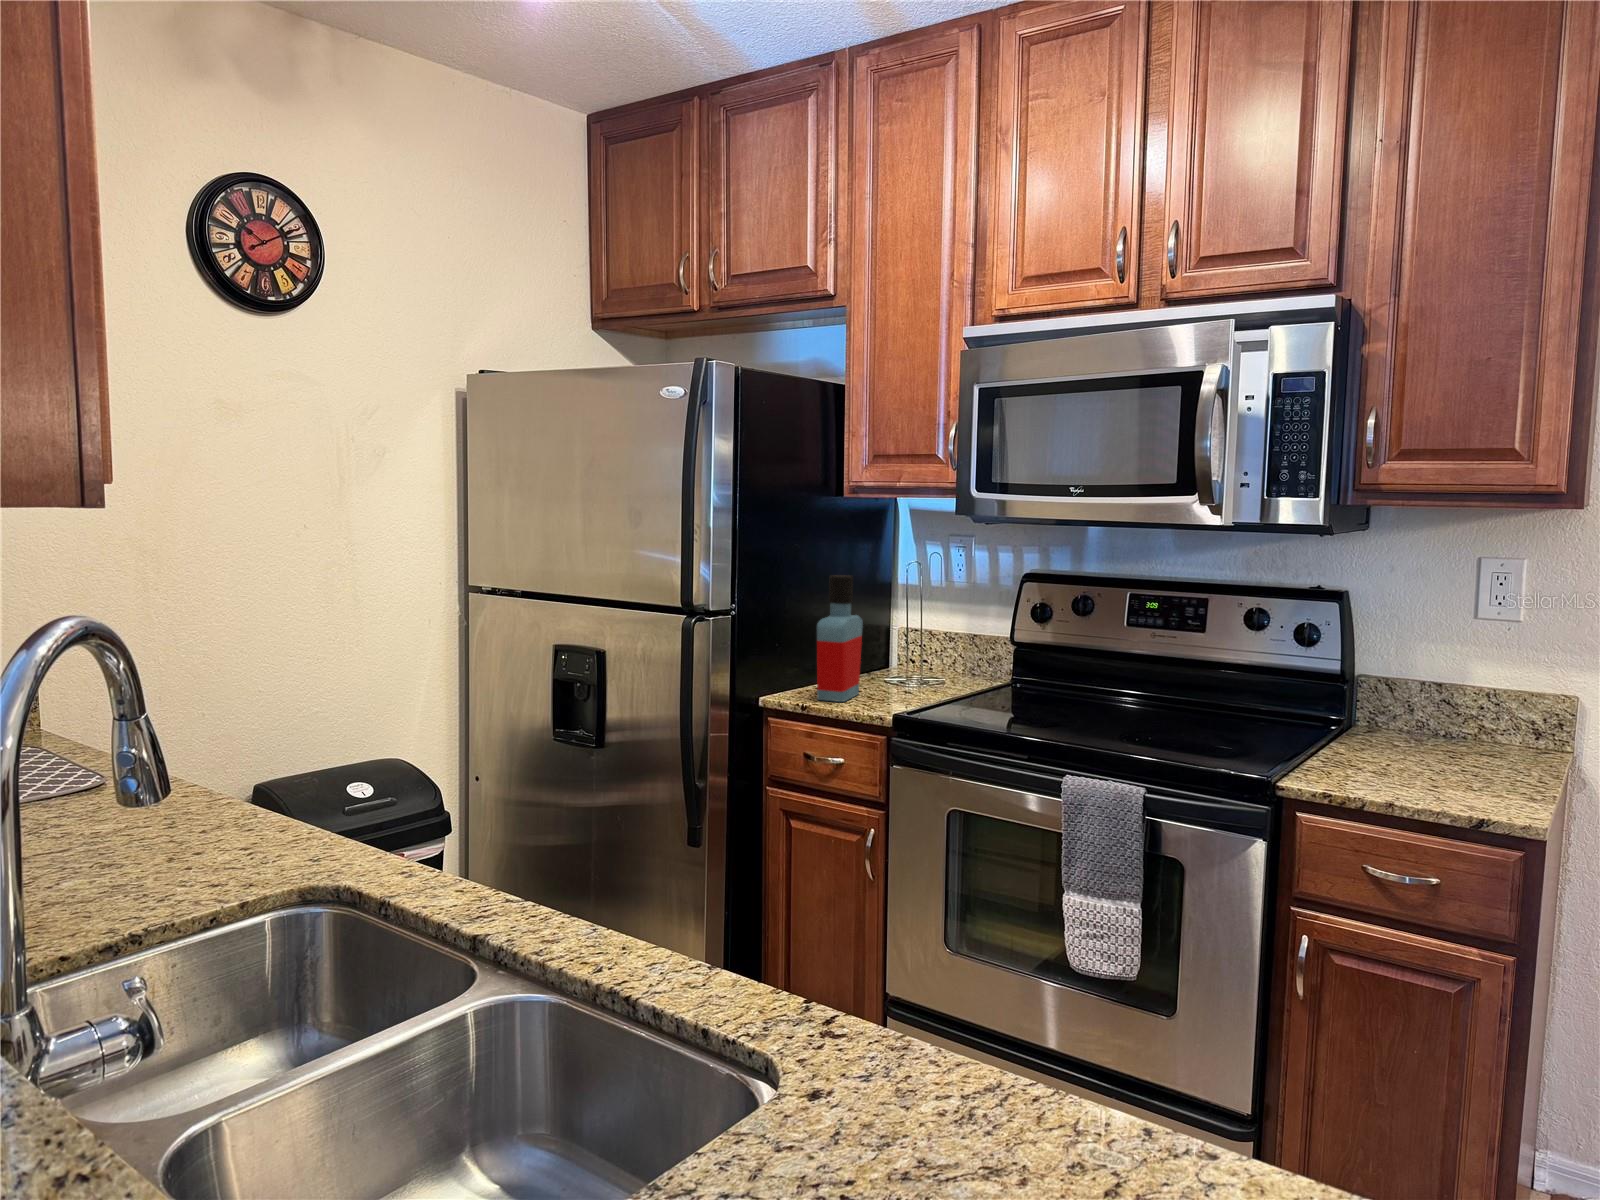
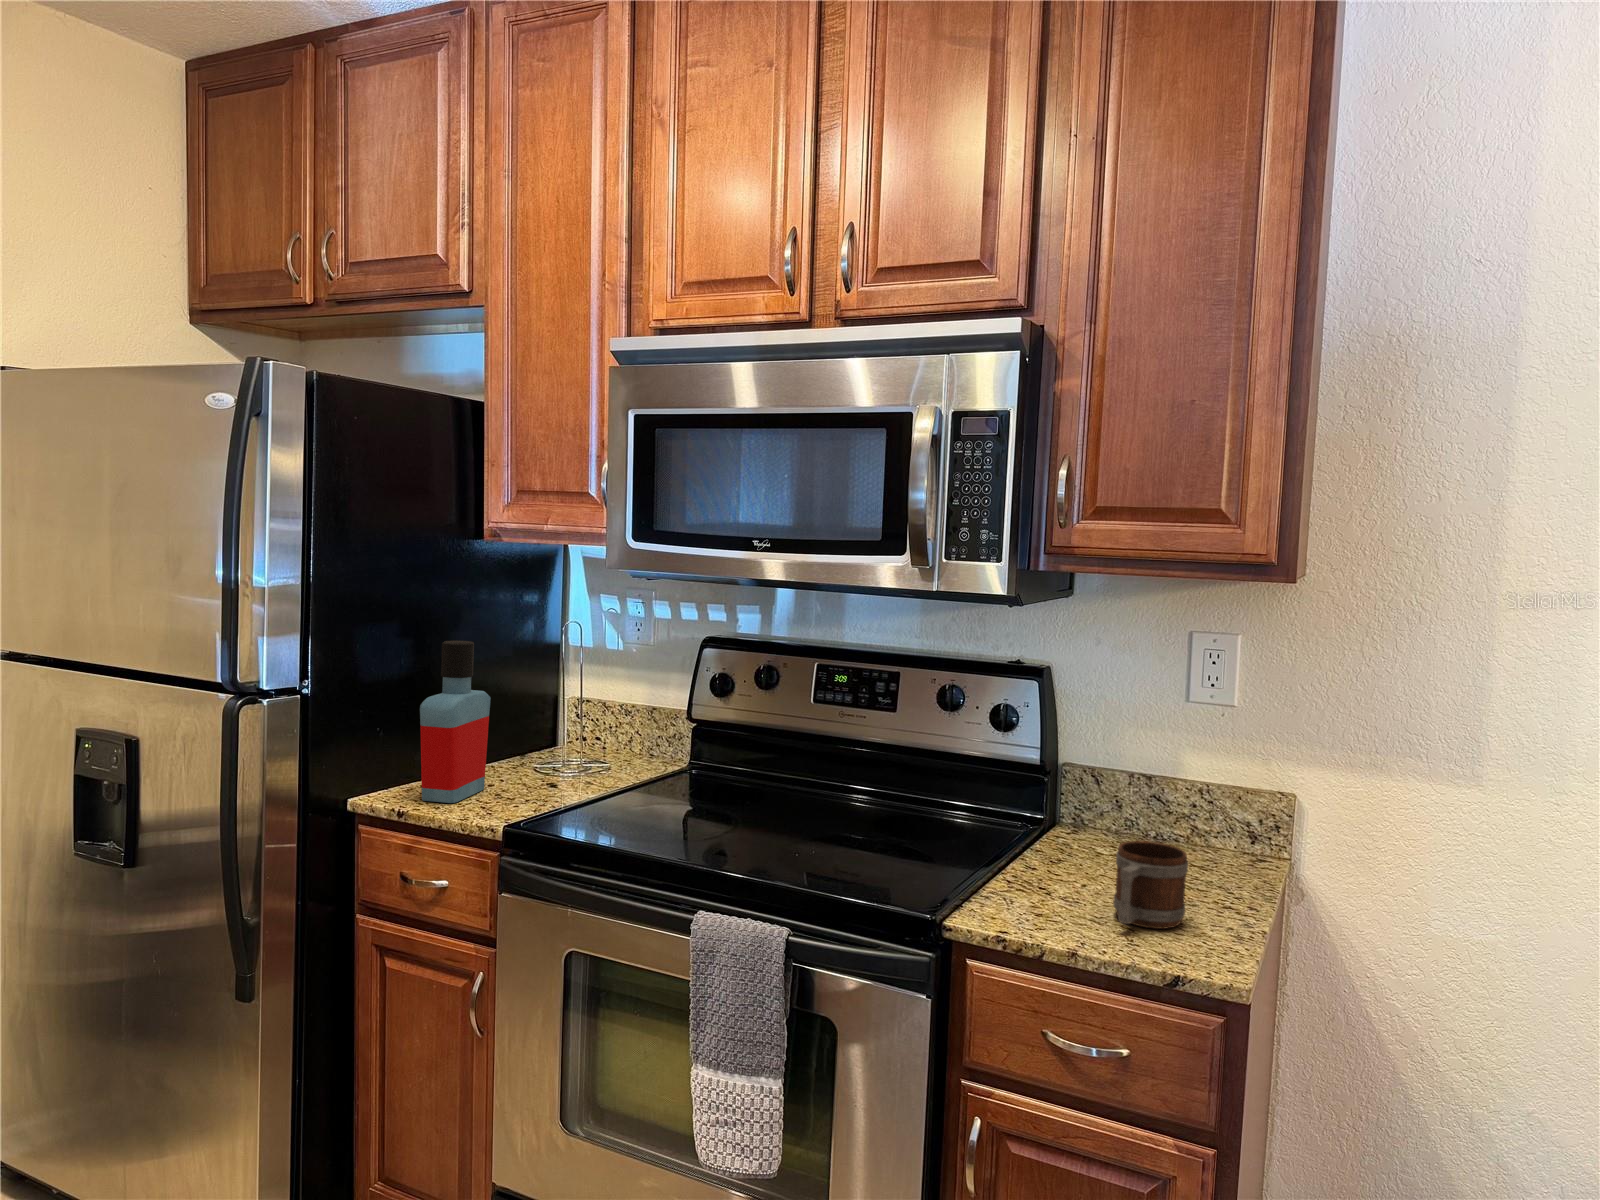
mug: none [1419,723,1487,790] -> present [1113,841,1188,929]

